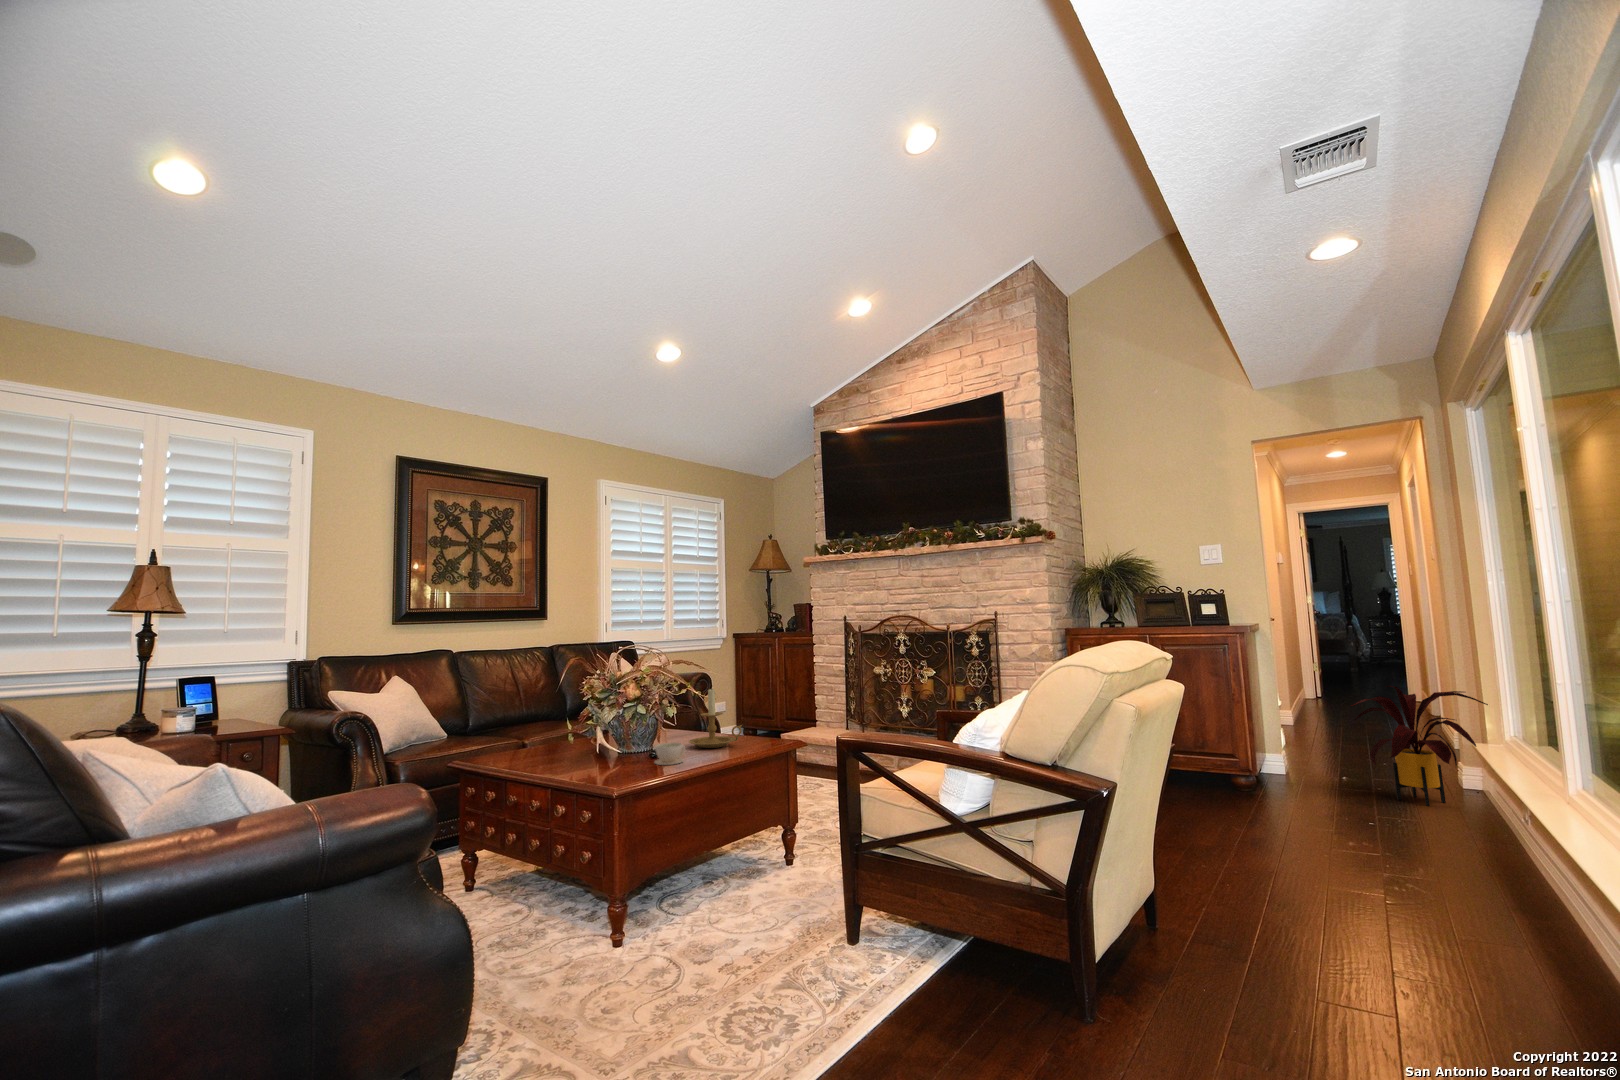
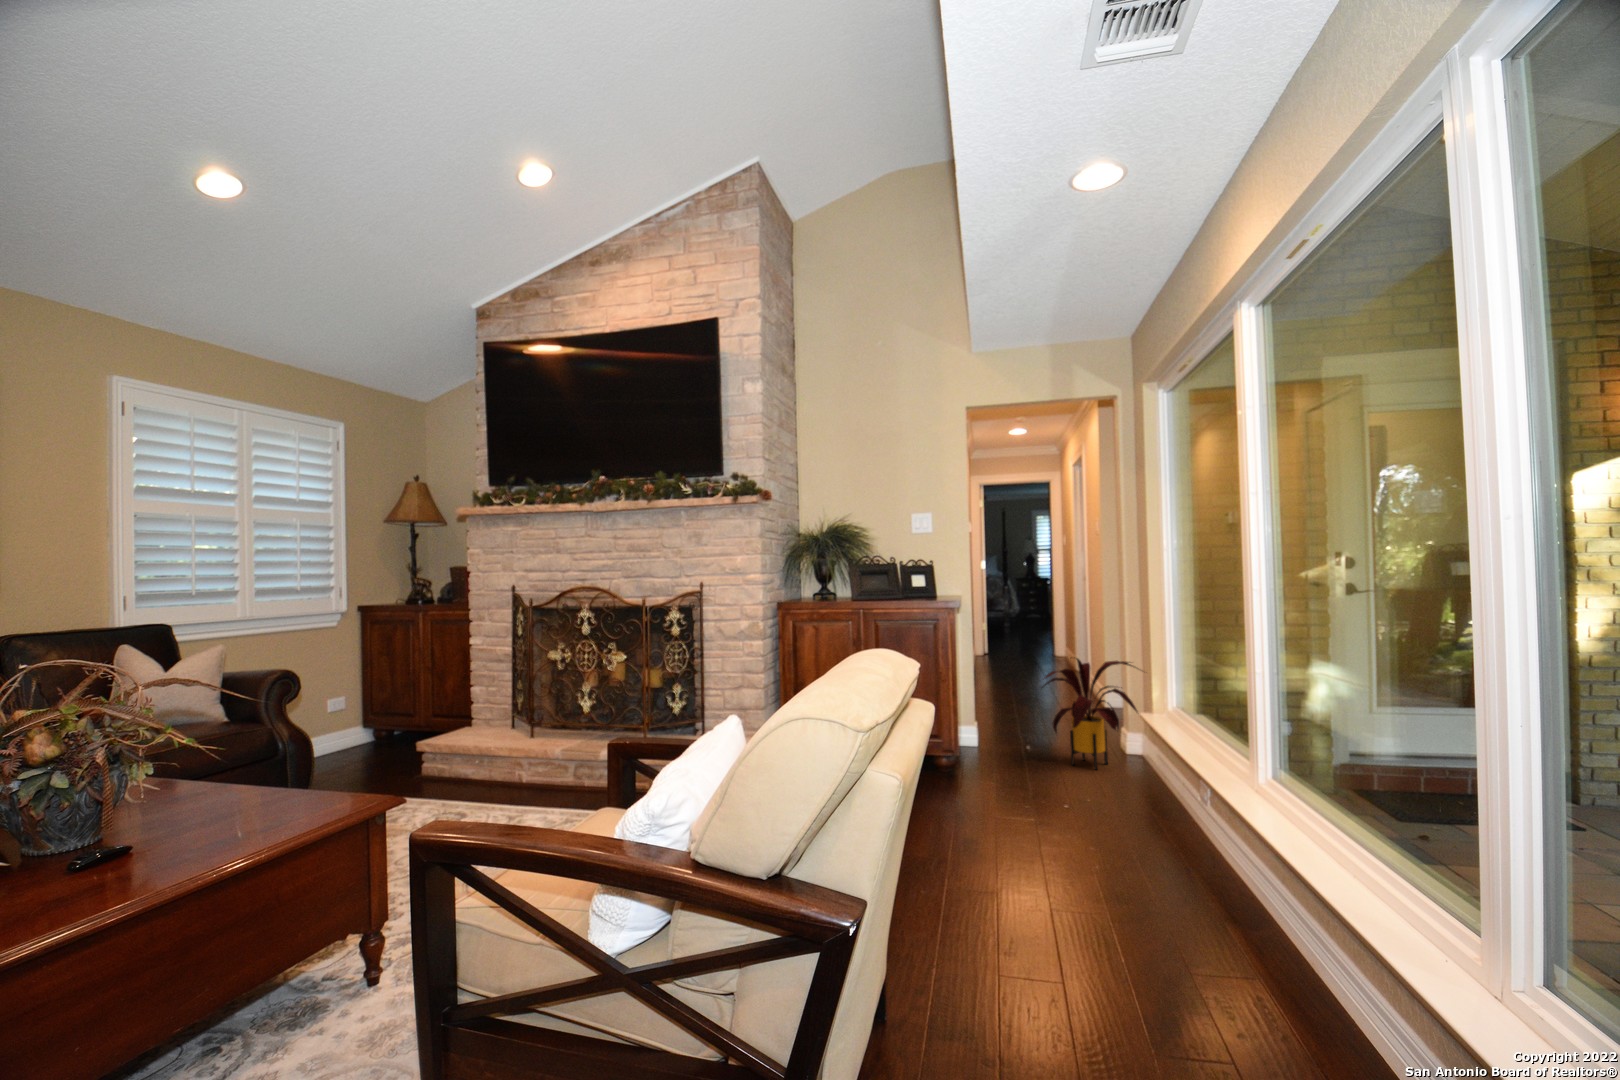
candle holder: present [689,687,742,748] -> none [178,726,294,830]
coffee cup: present [655,743,685,765] -> none [58,846,141,899]

